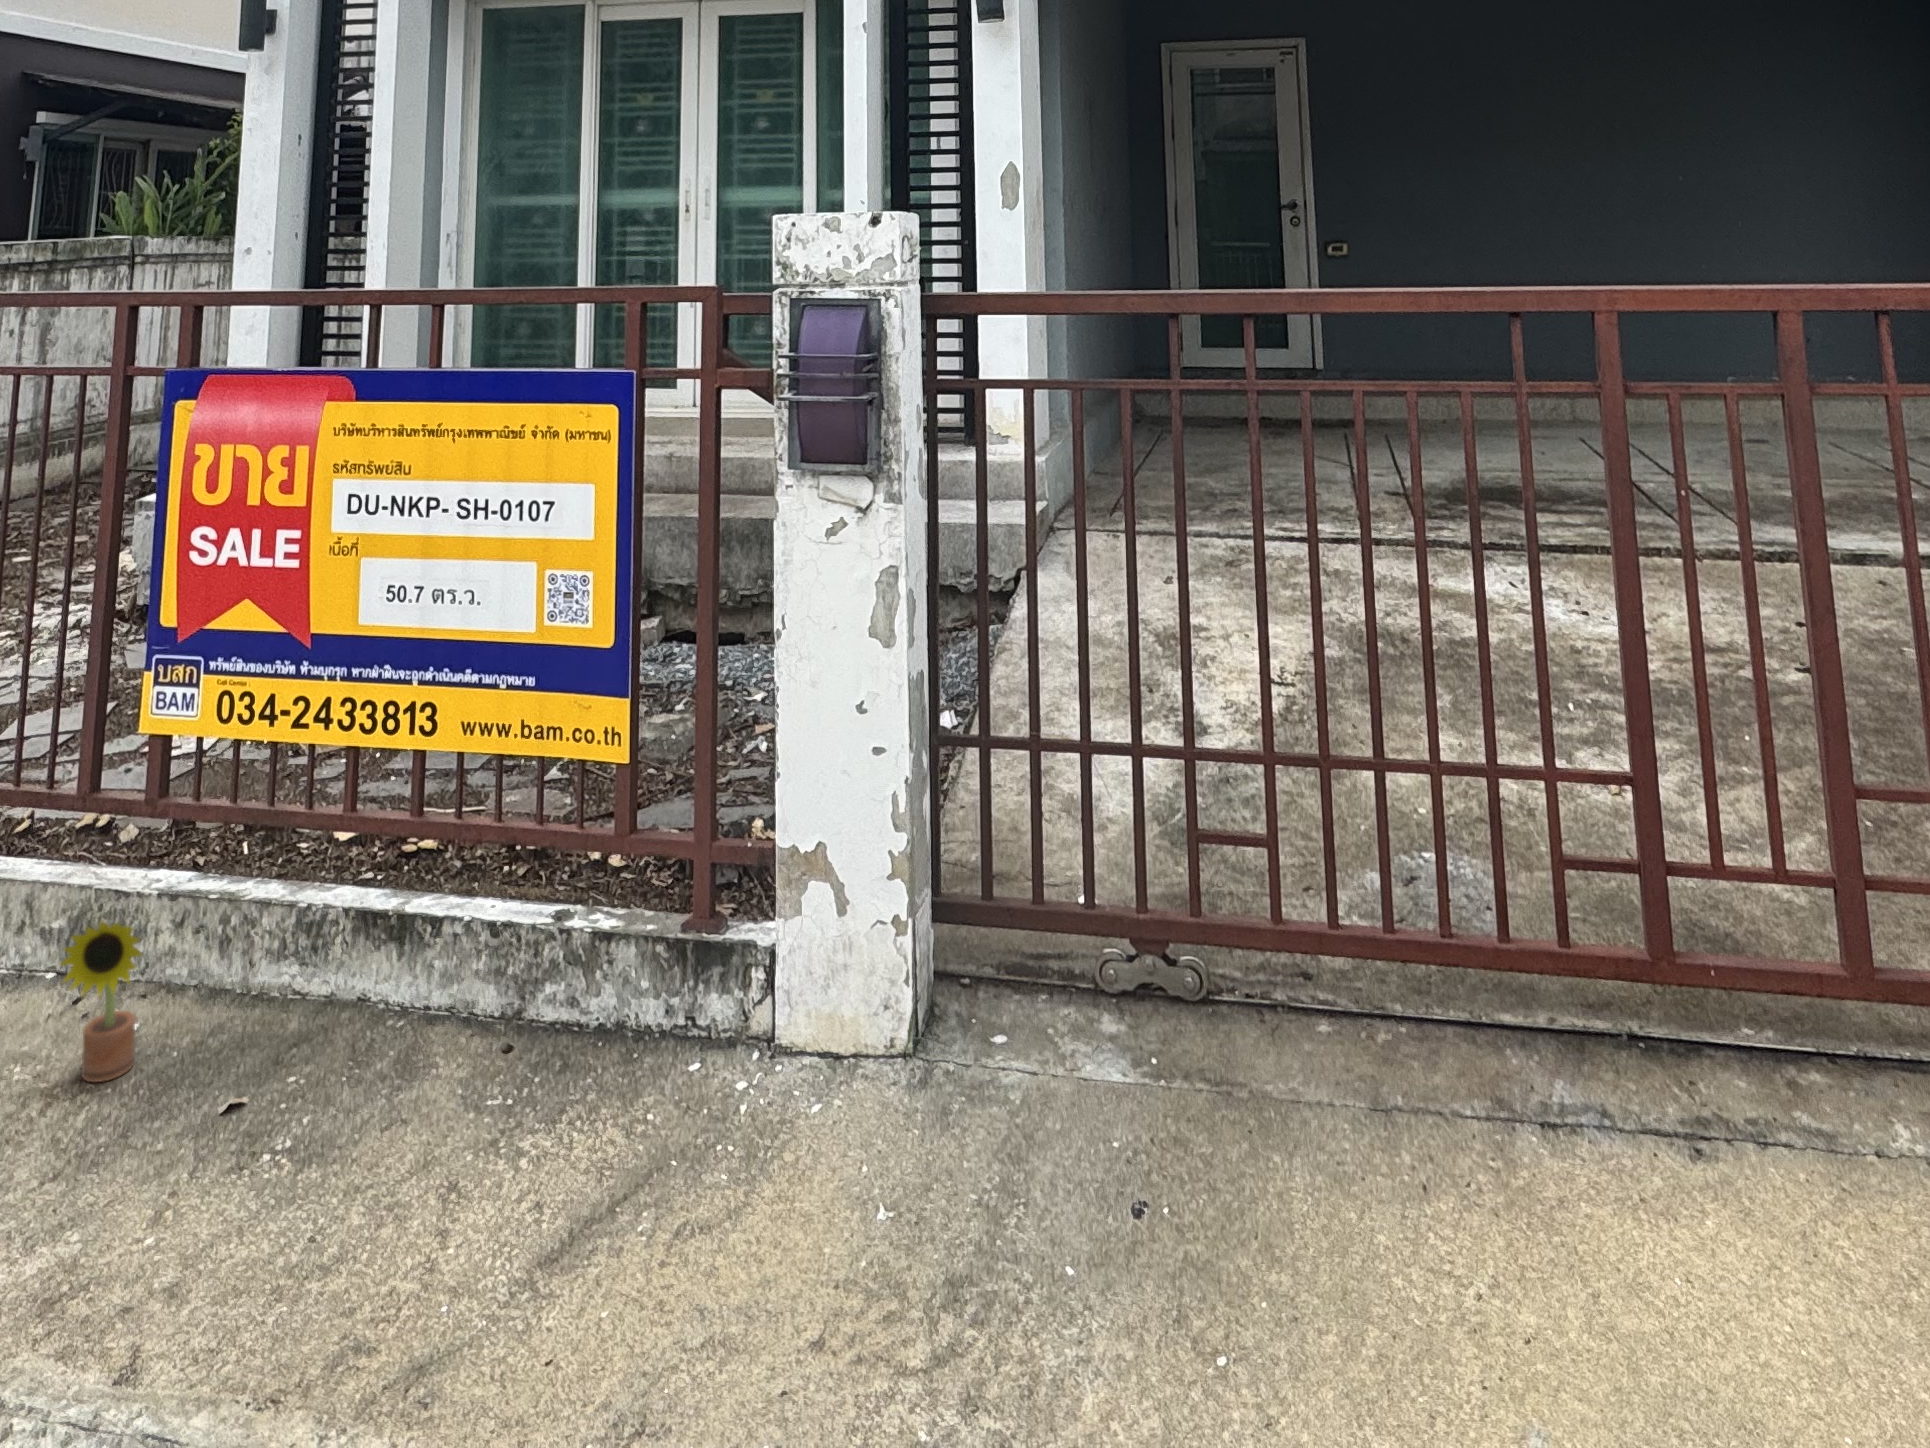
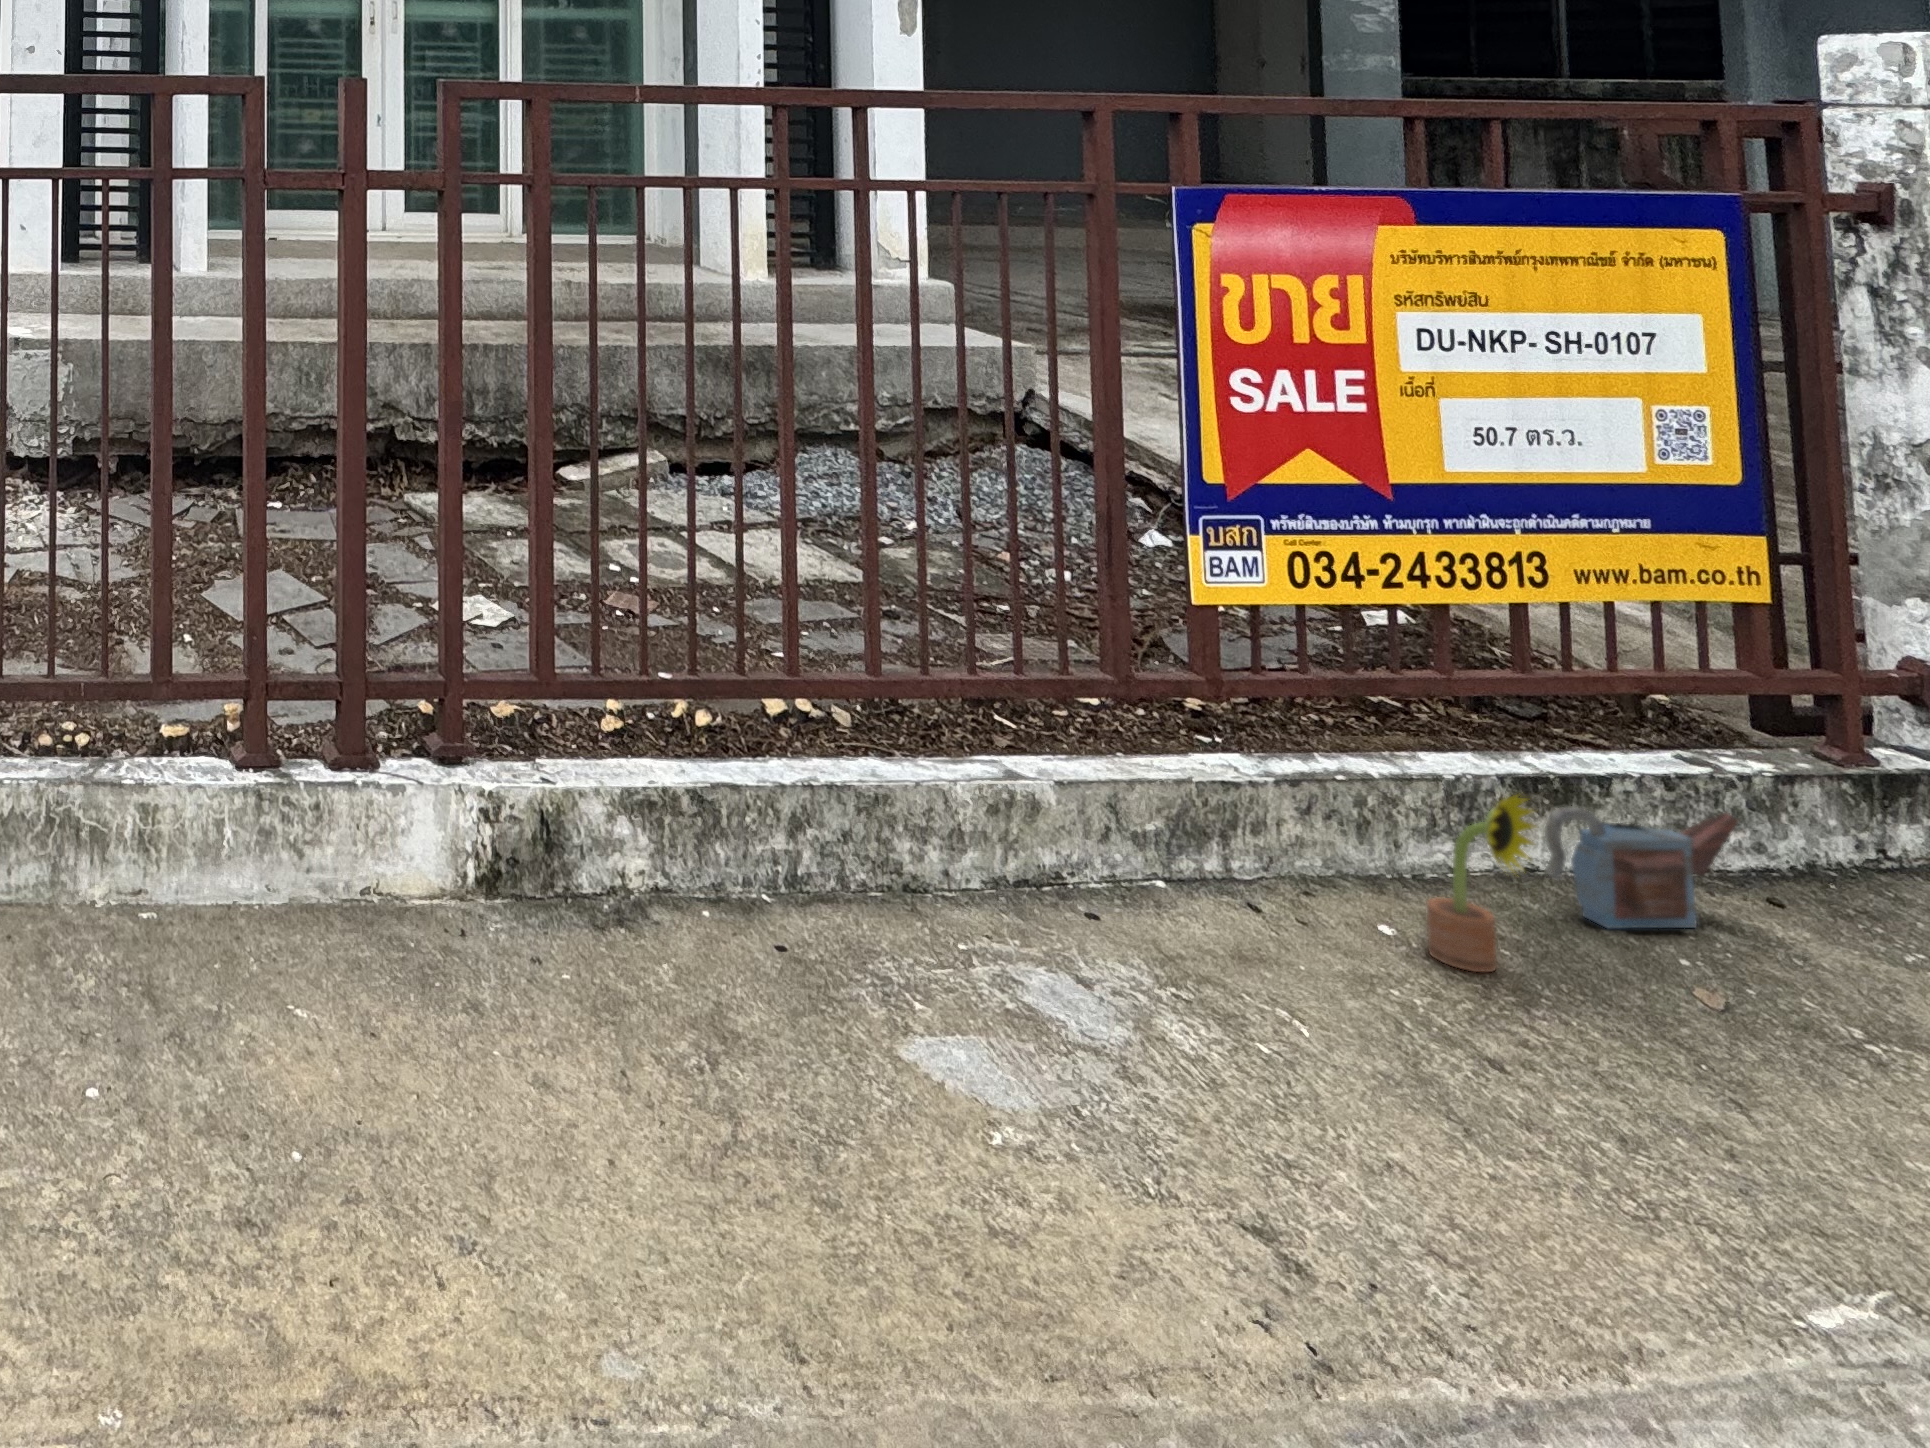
watering can: none [264,942,430,1069] -> present [1545,807,1738,929]

